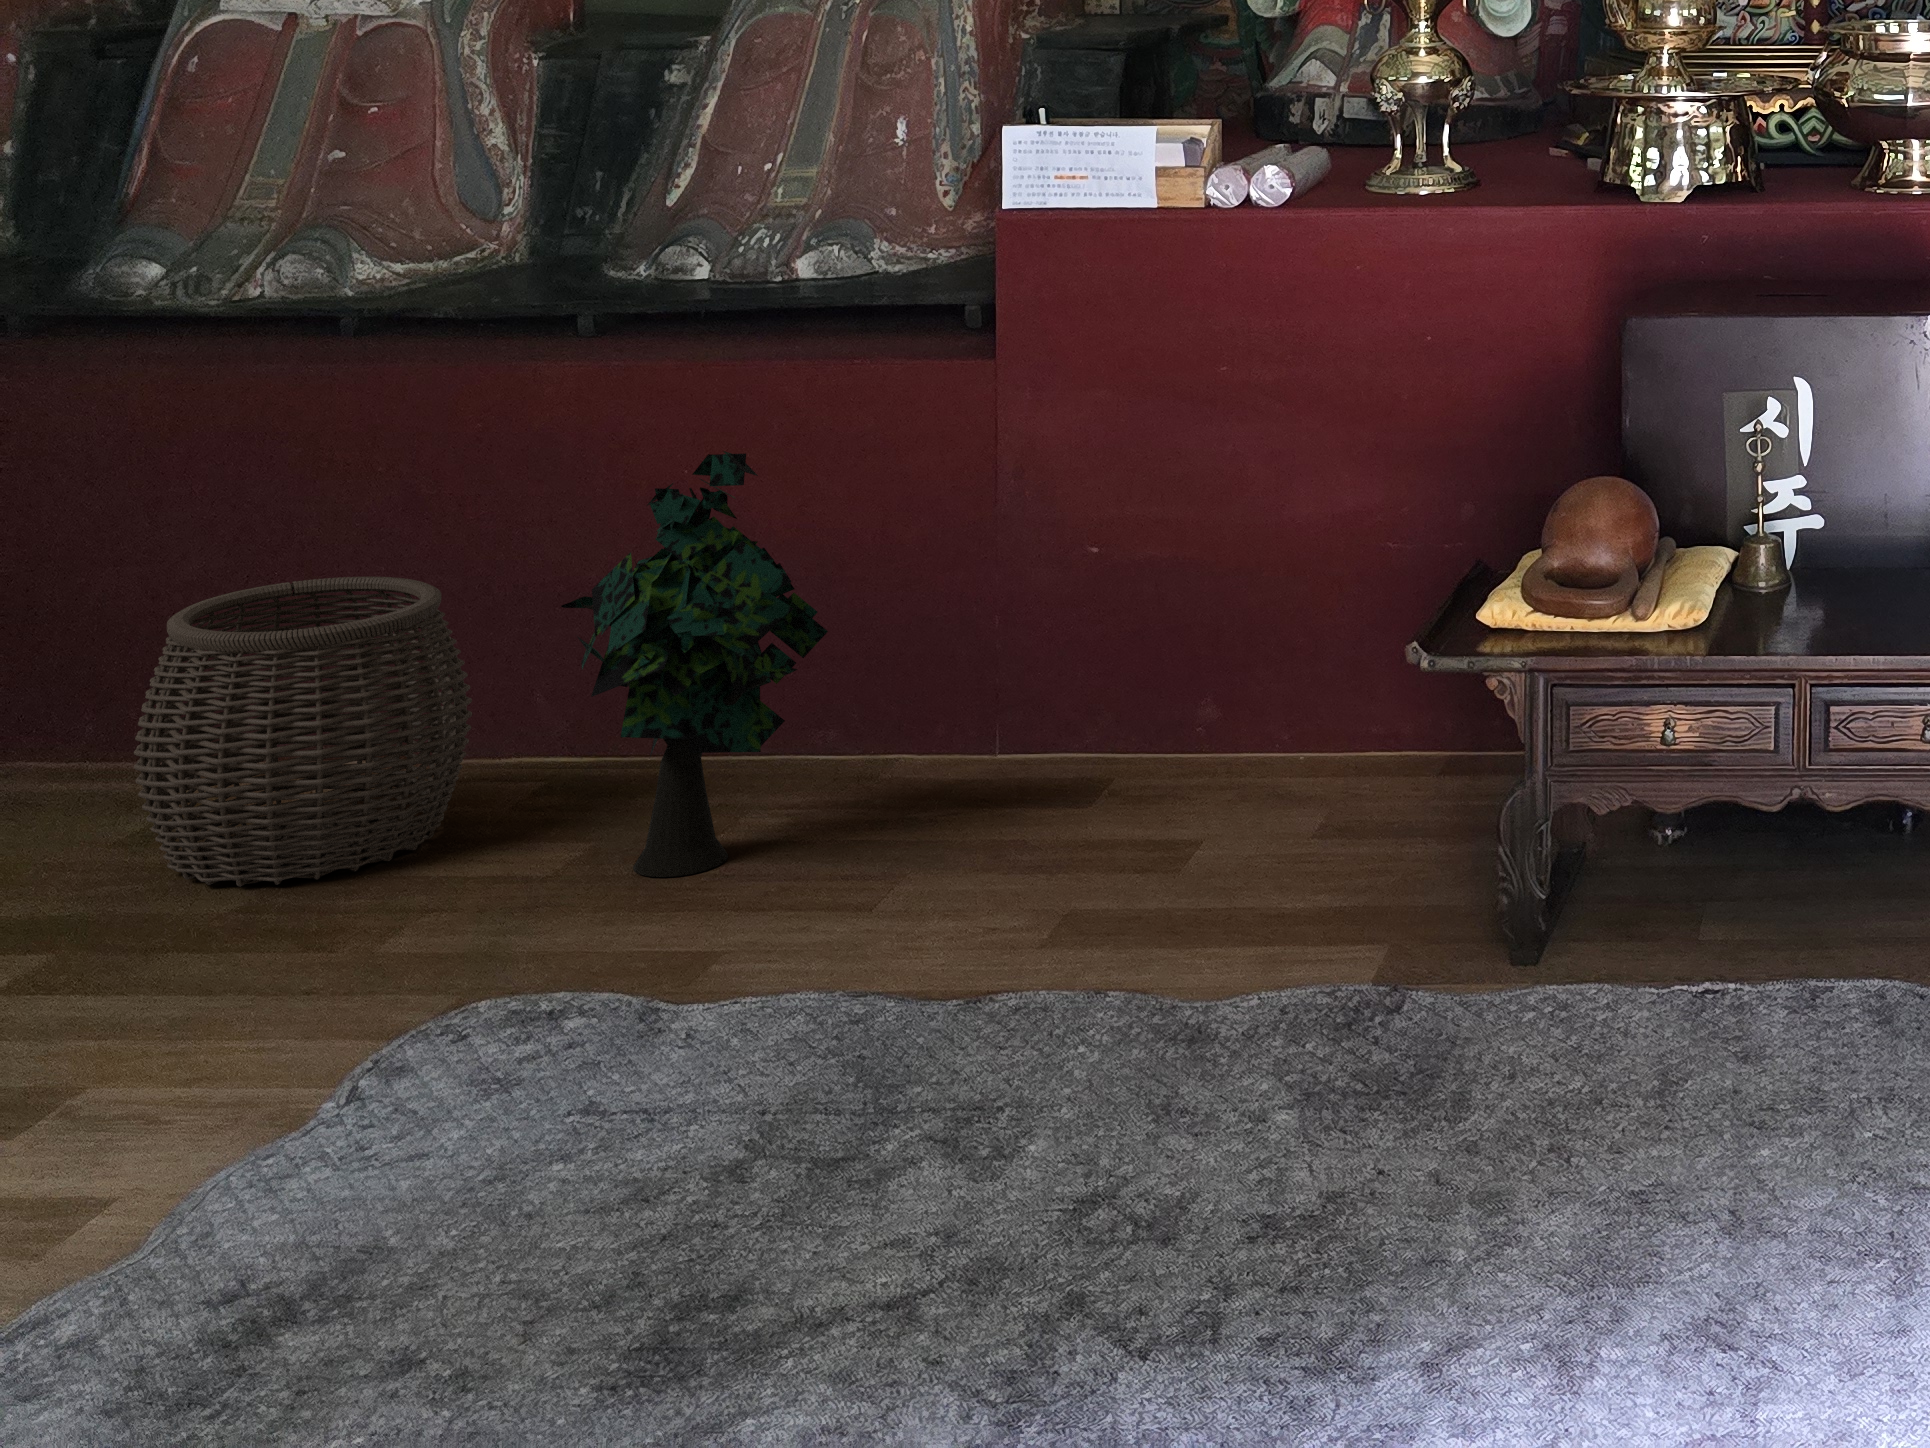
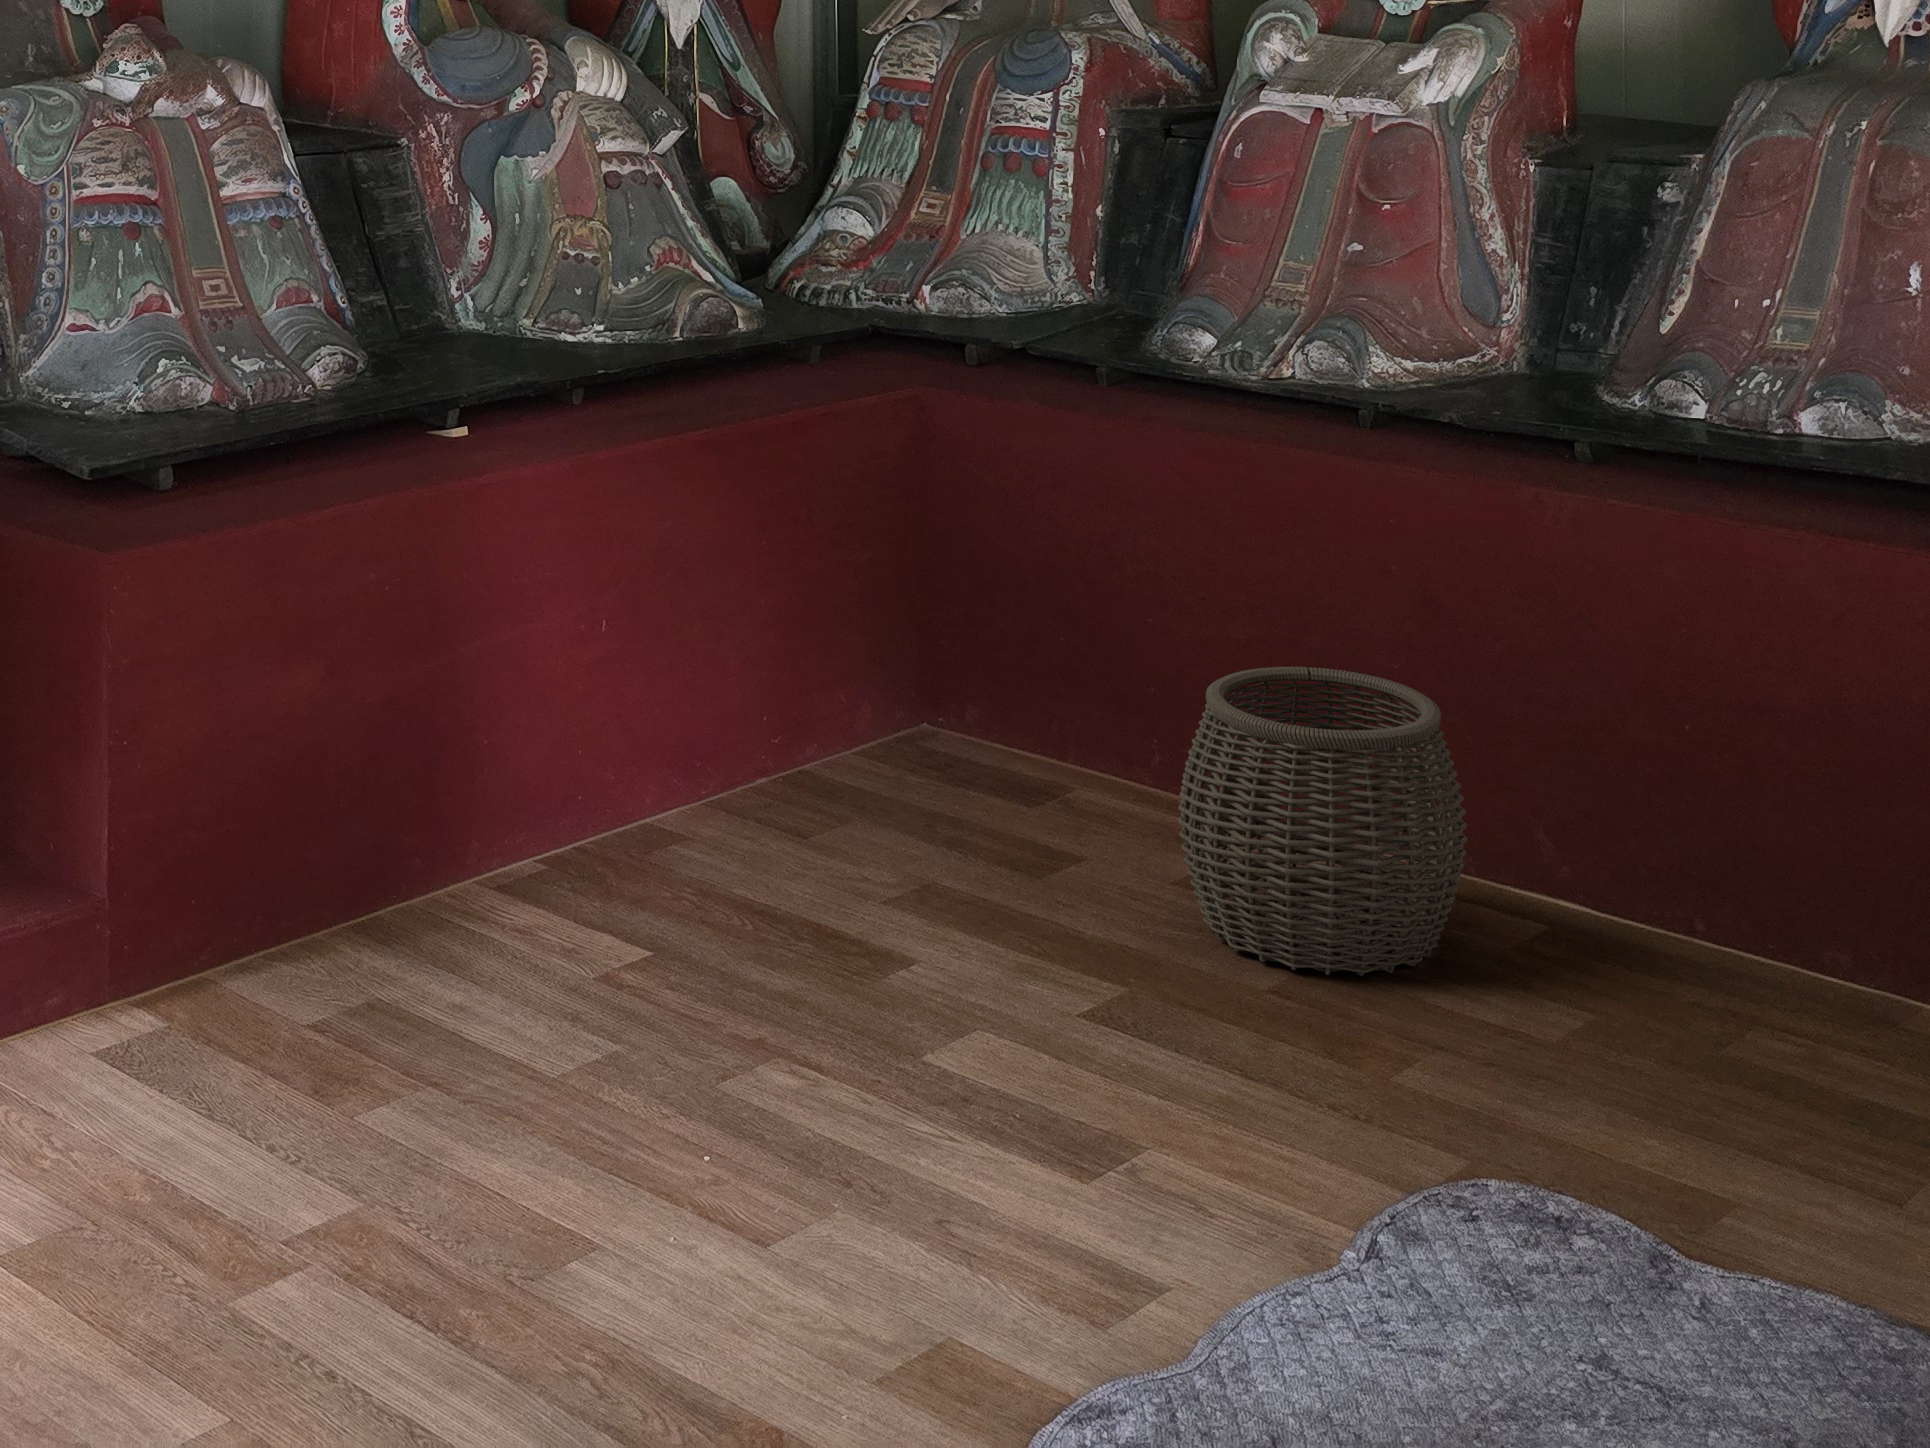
decorative plant: present [561,451,828,877] -> none [1556,634,1841,1089]

